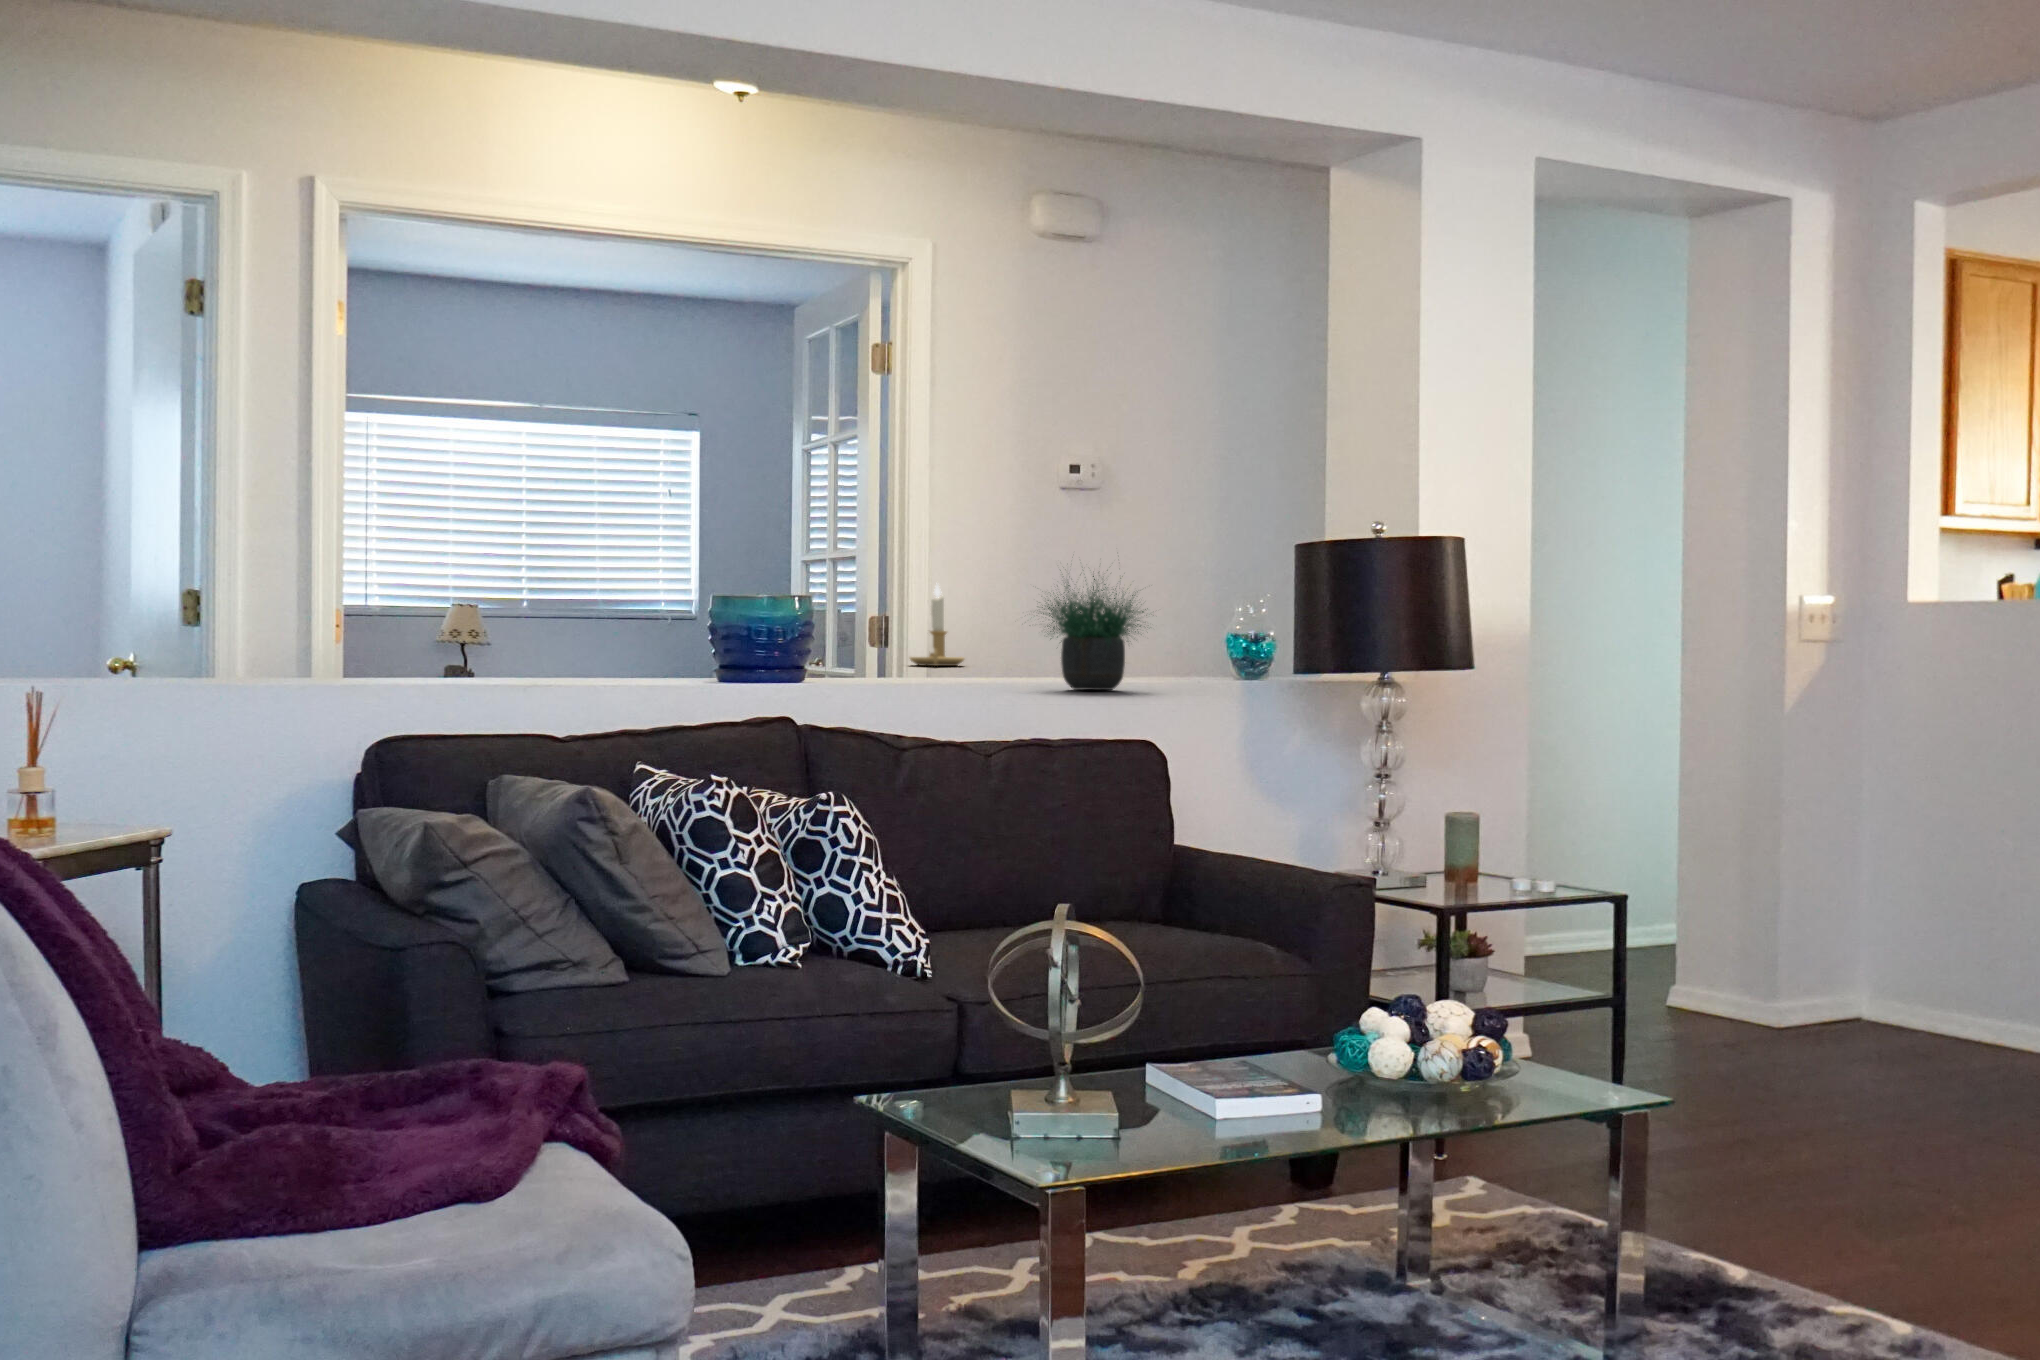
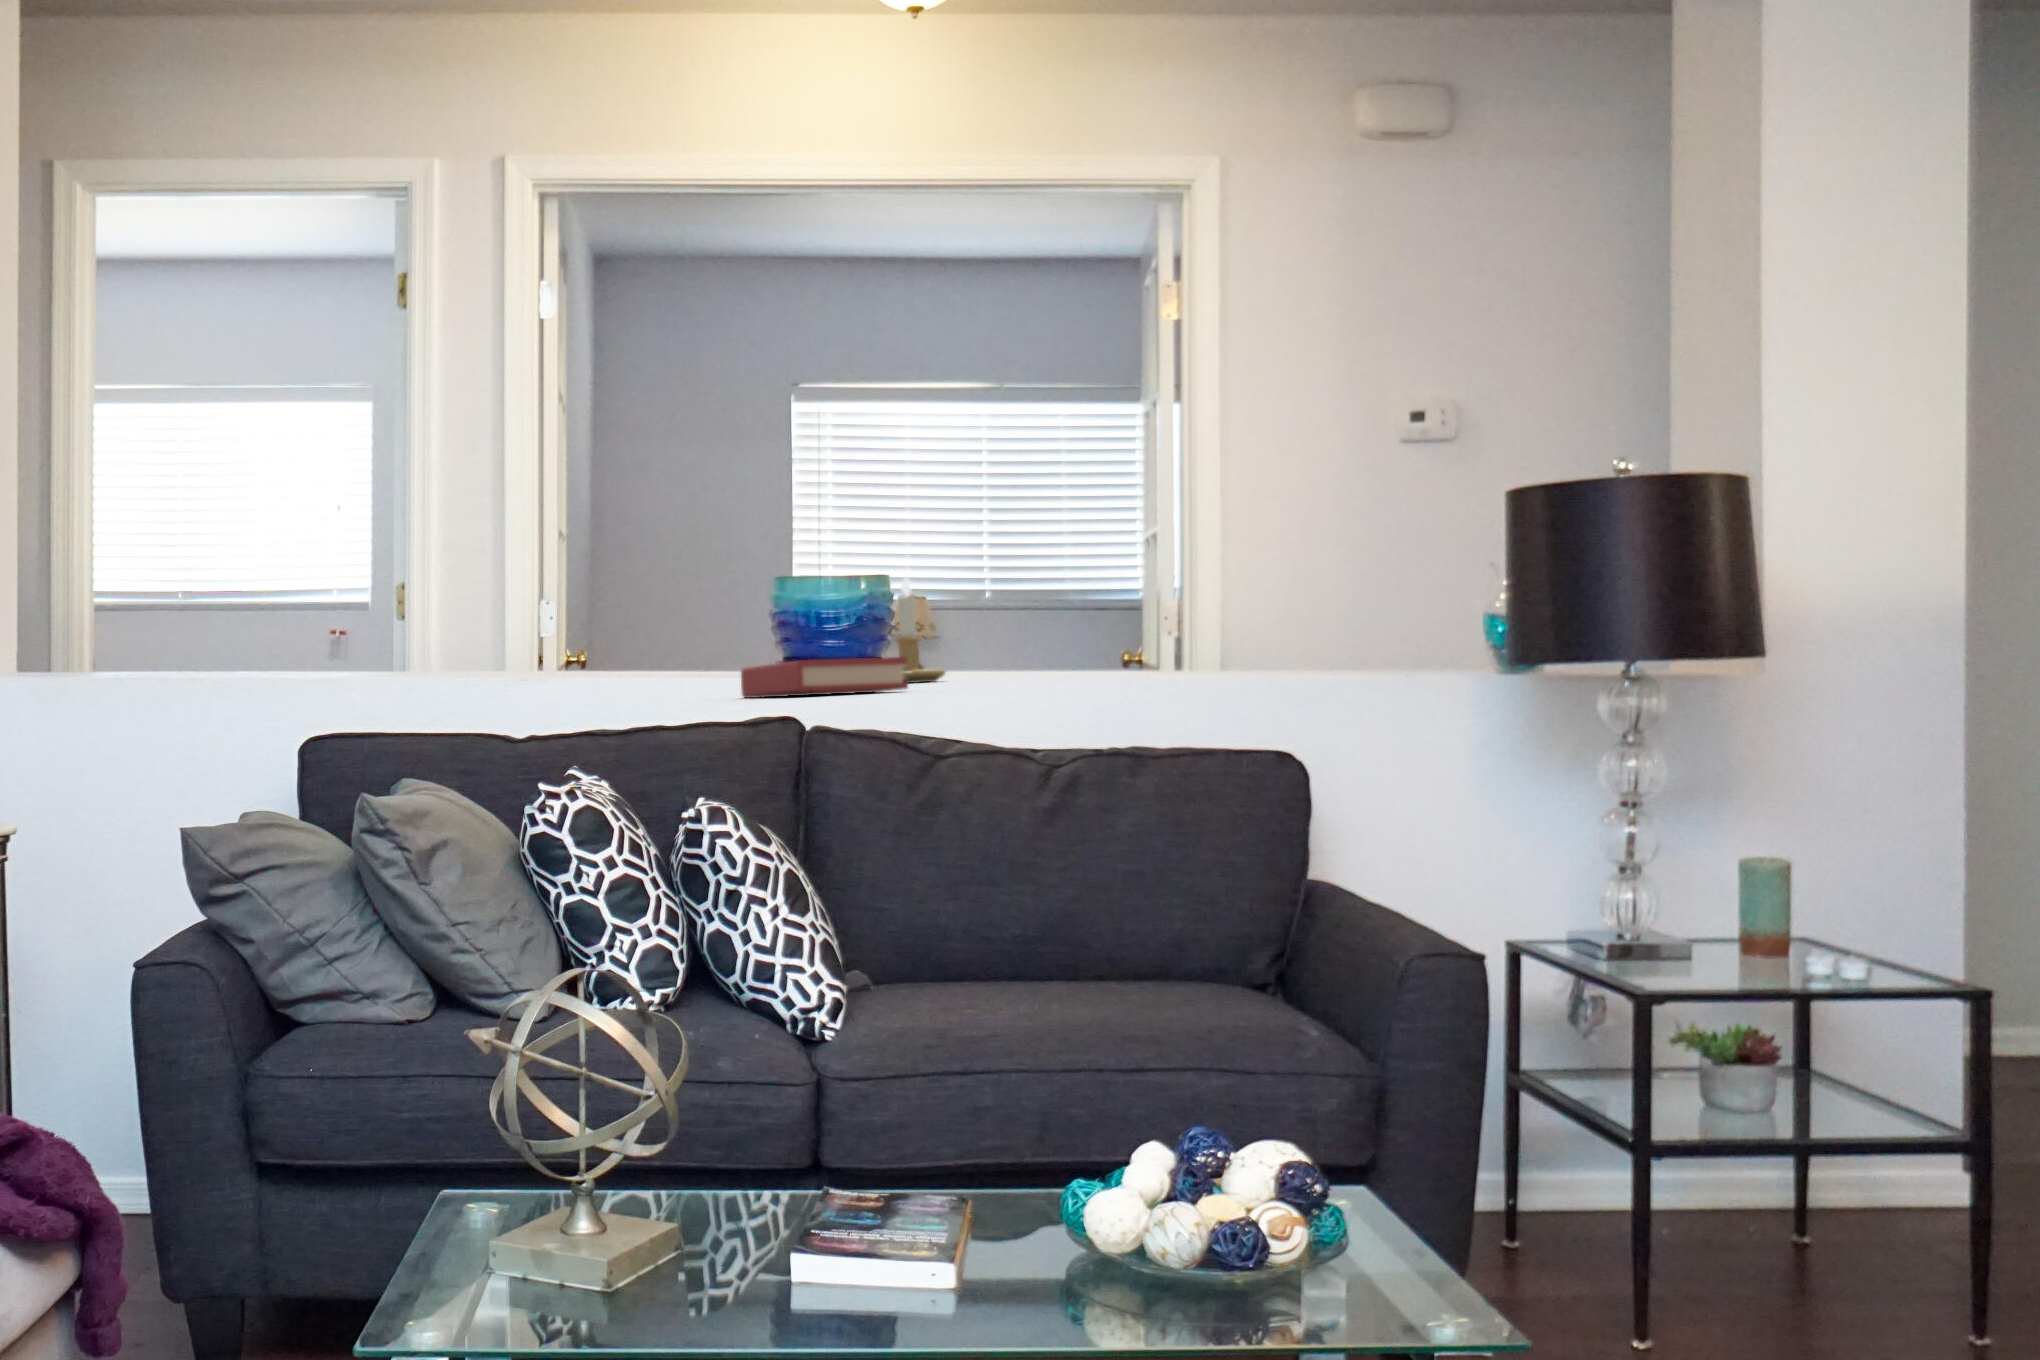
potted plant: present [1041,570,1146,690] -> none [967,490,1163,682]
hardback book: none [835,667,971,693] -> present [741,657,908,698]

